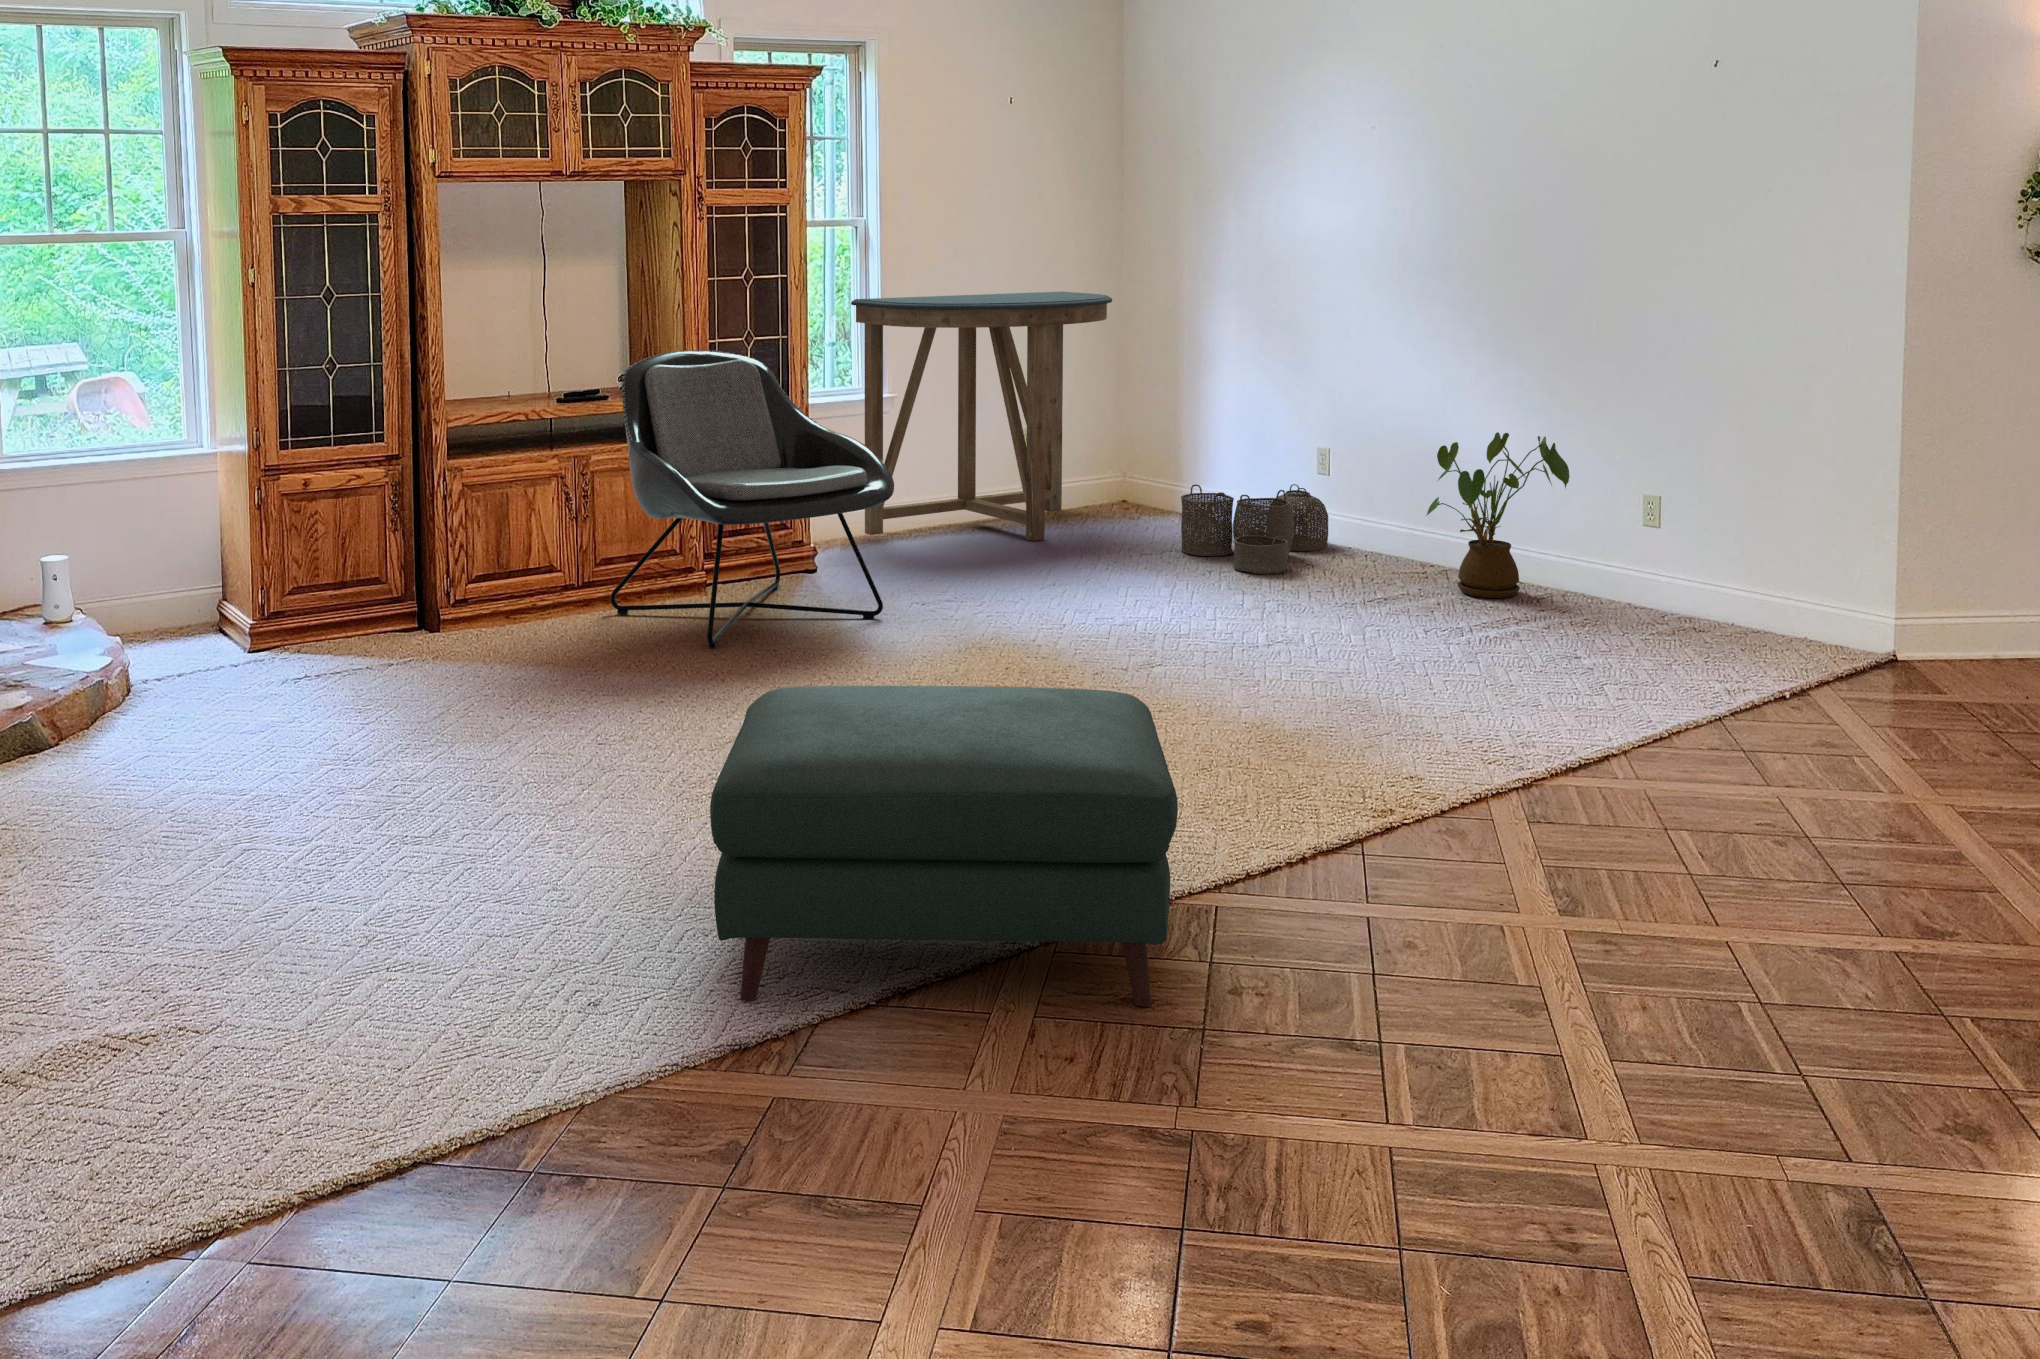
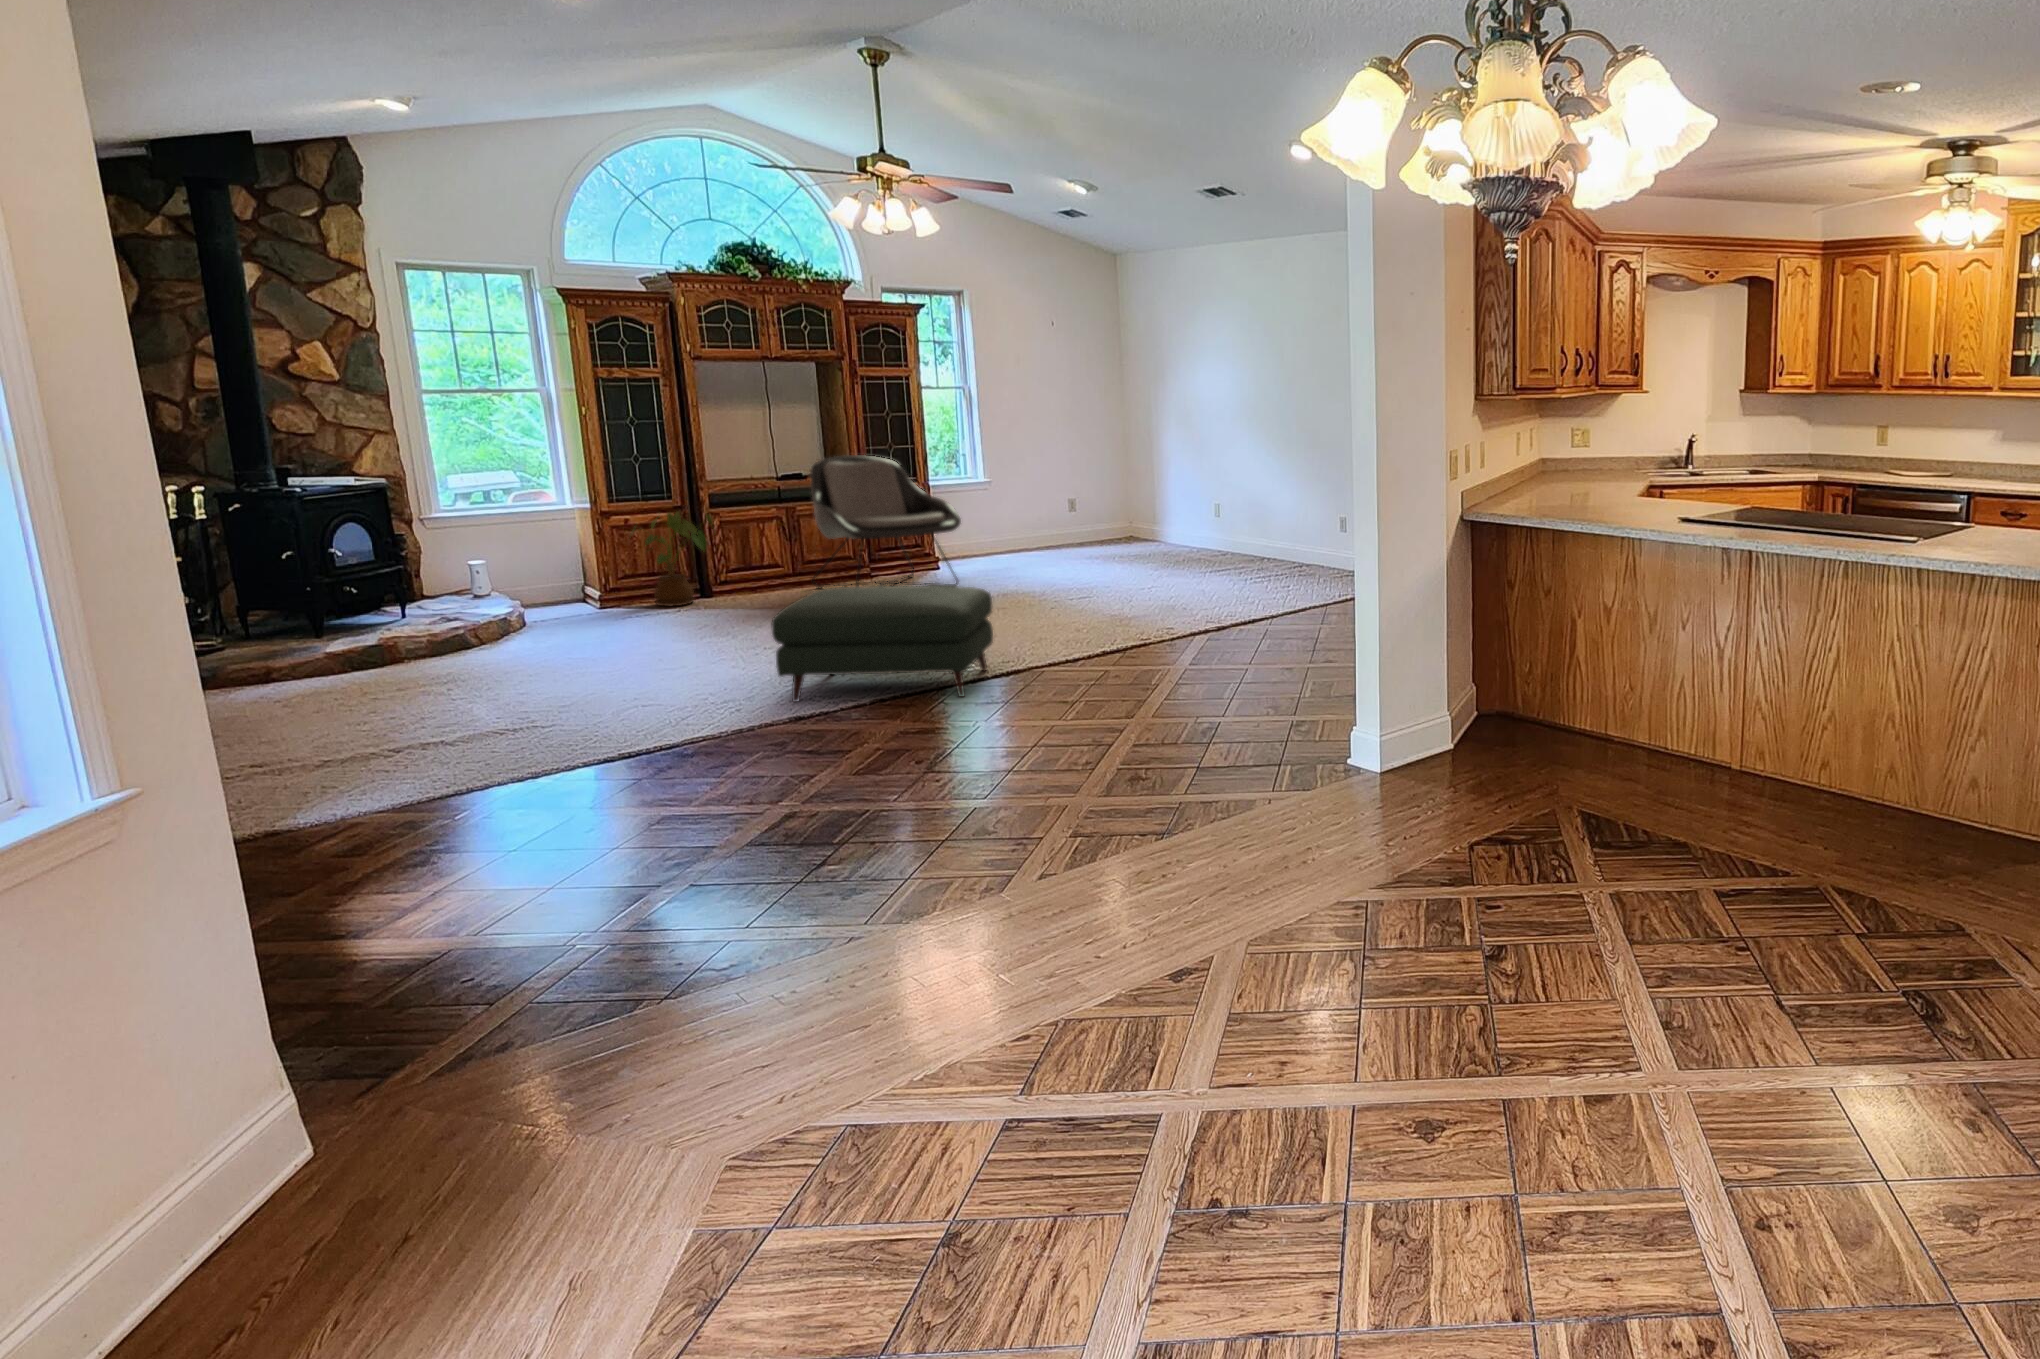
console table: present [851,292,1112,541] -> none [964,429,1115,556]
house plant: present [1427,432,1570,598] -> present [630,512,712,606]
woven basket: present [1181,484,1328,574] -> none [1141,526,1221,568]

